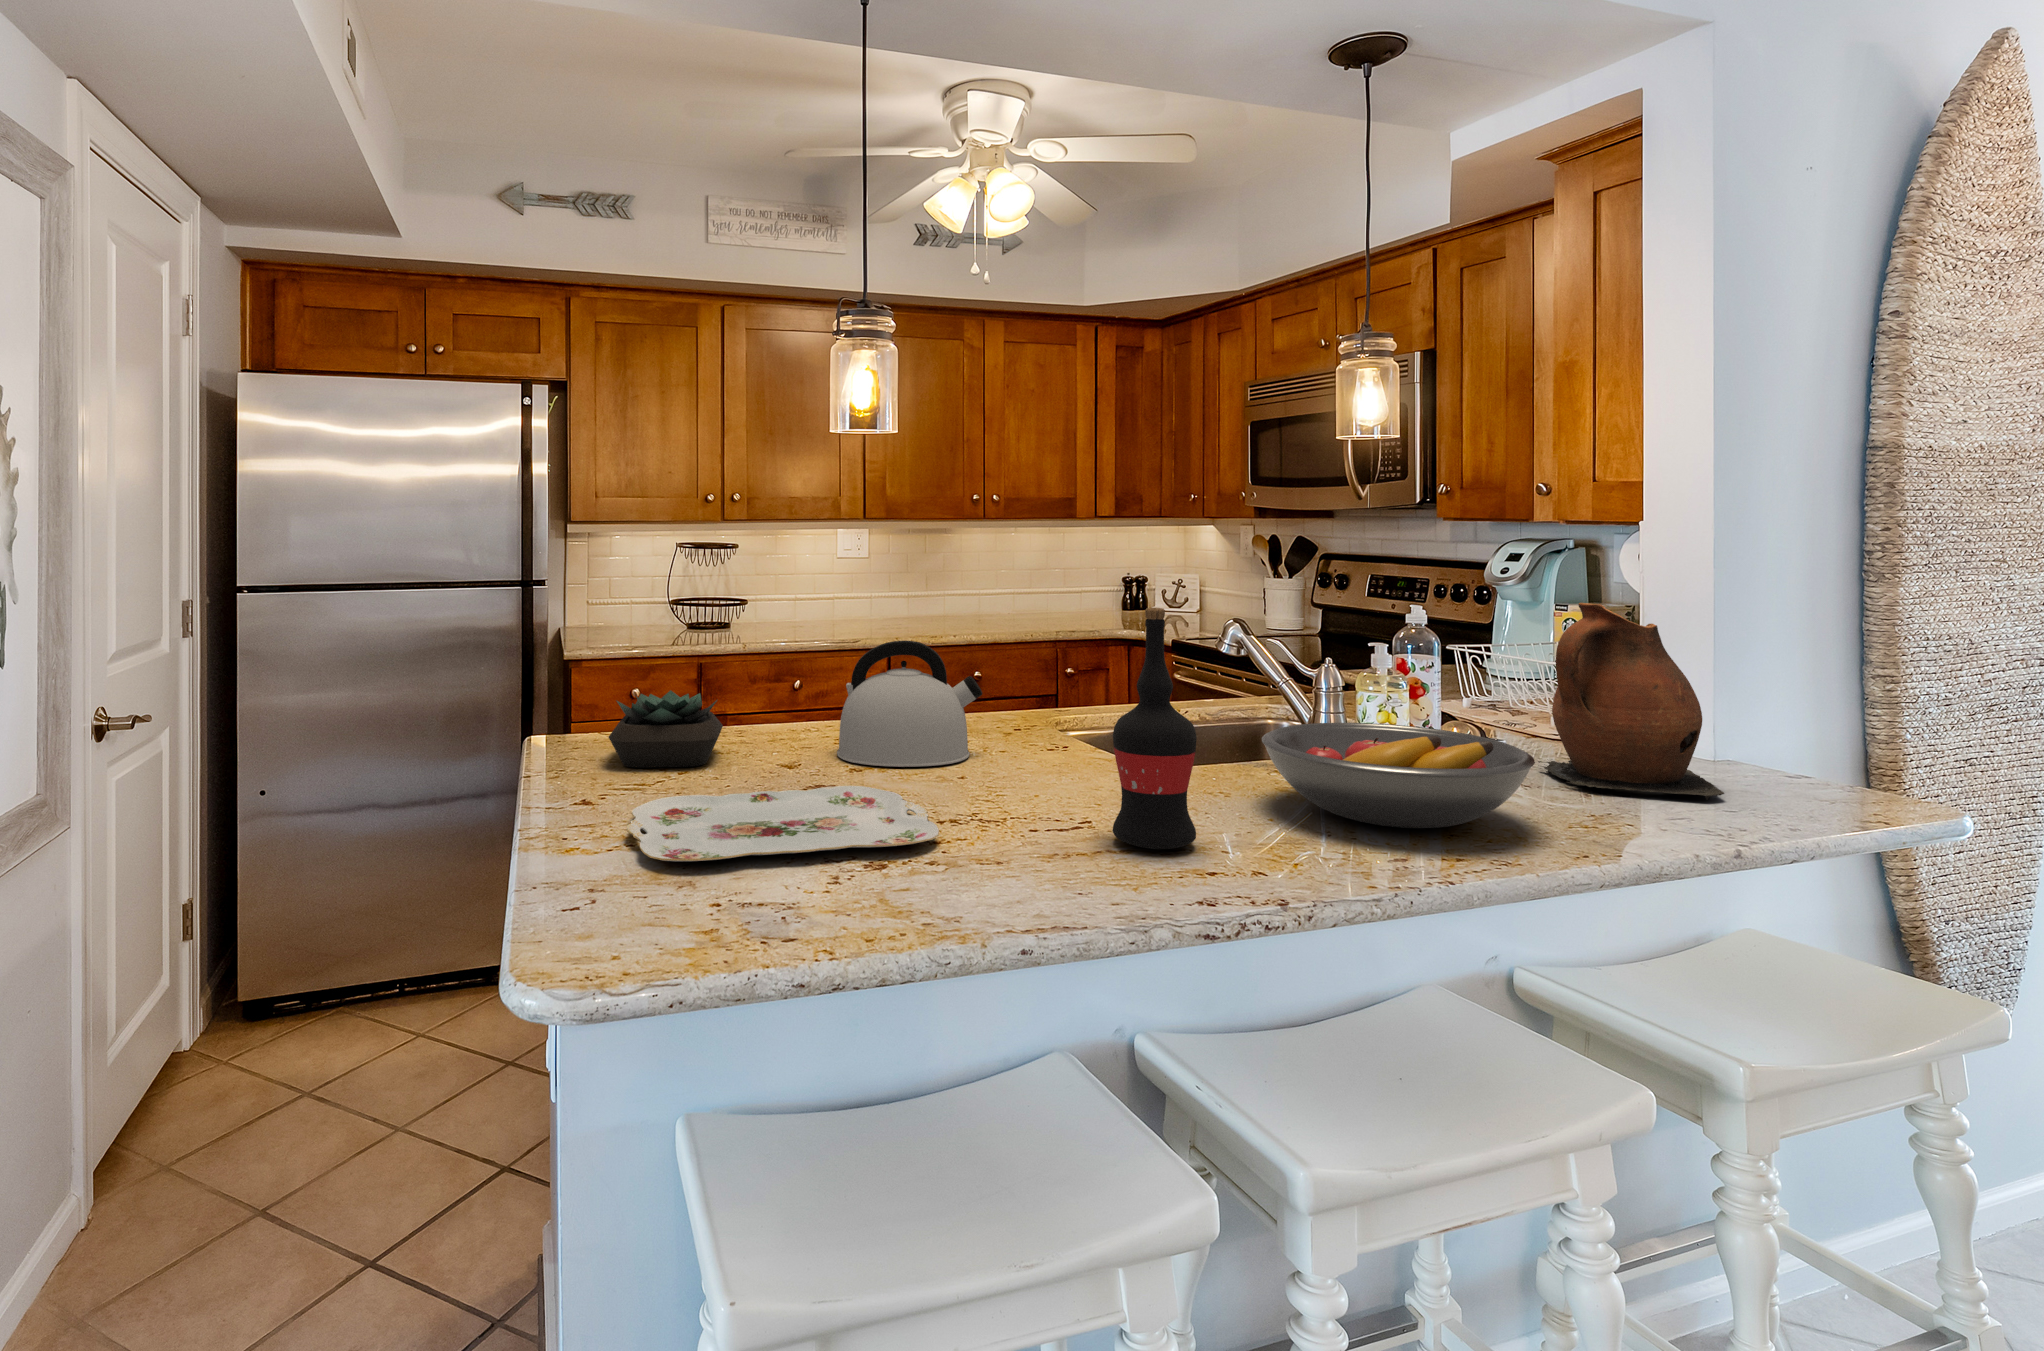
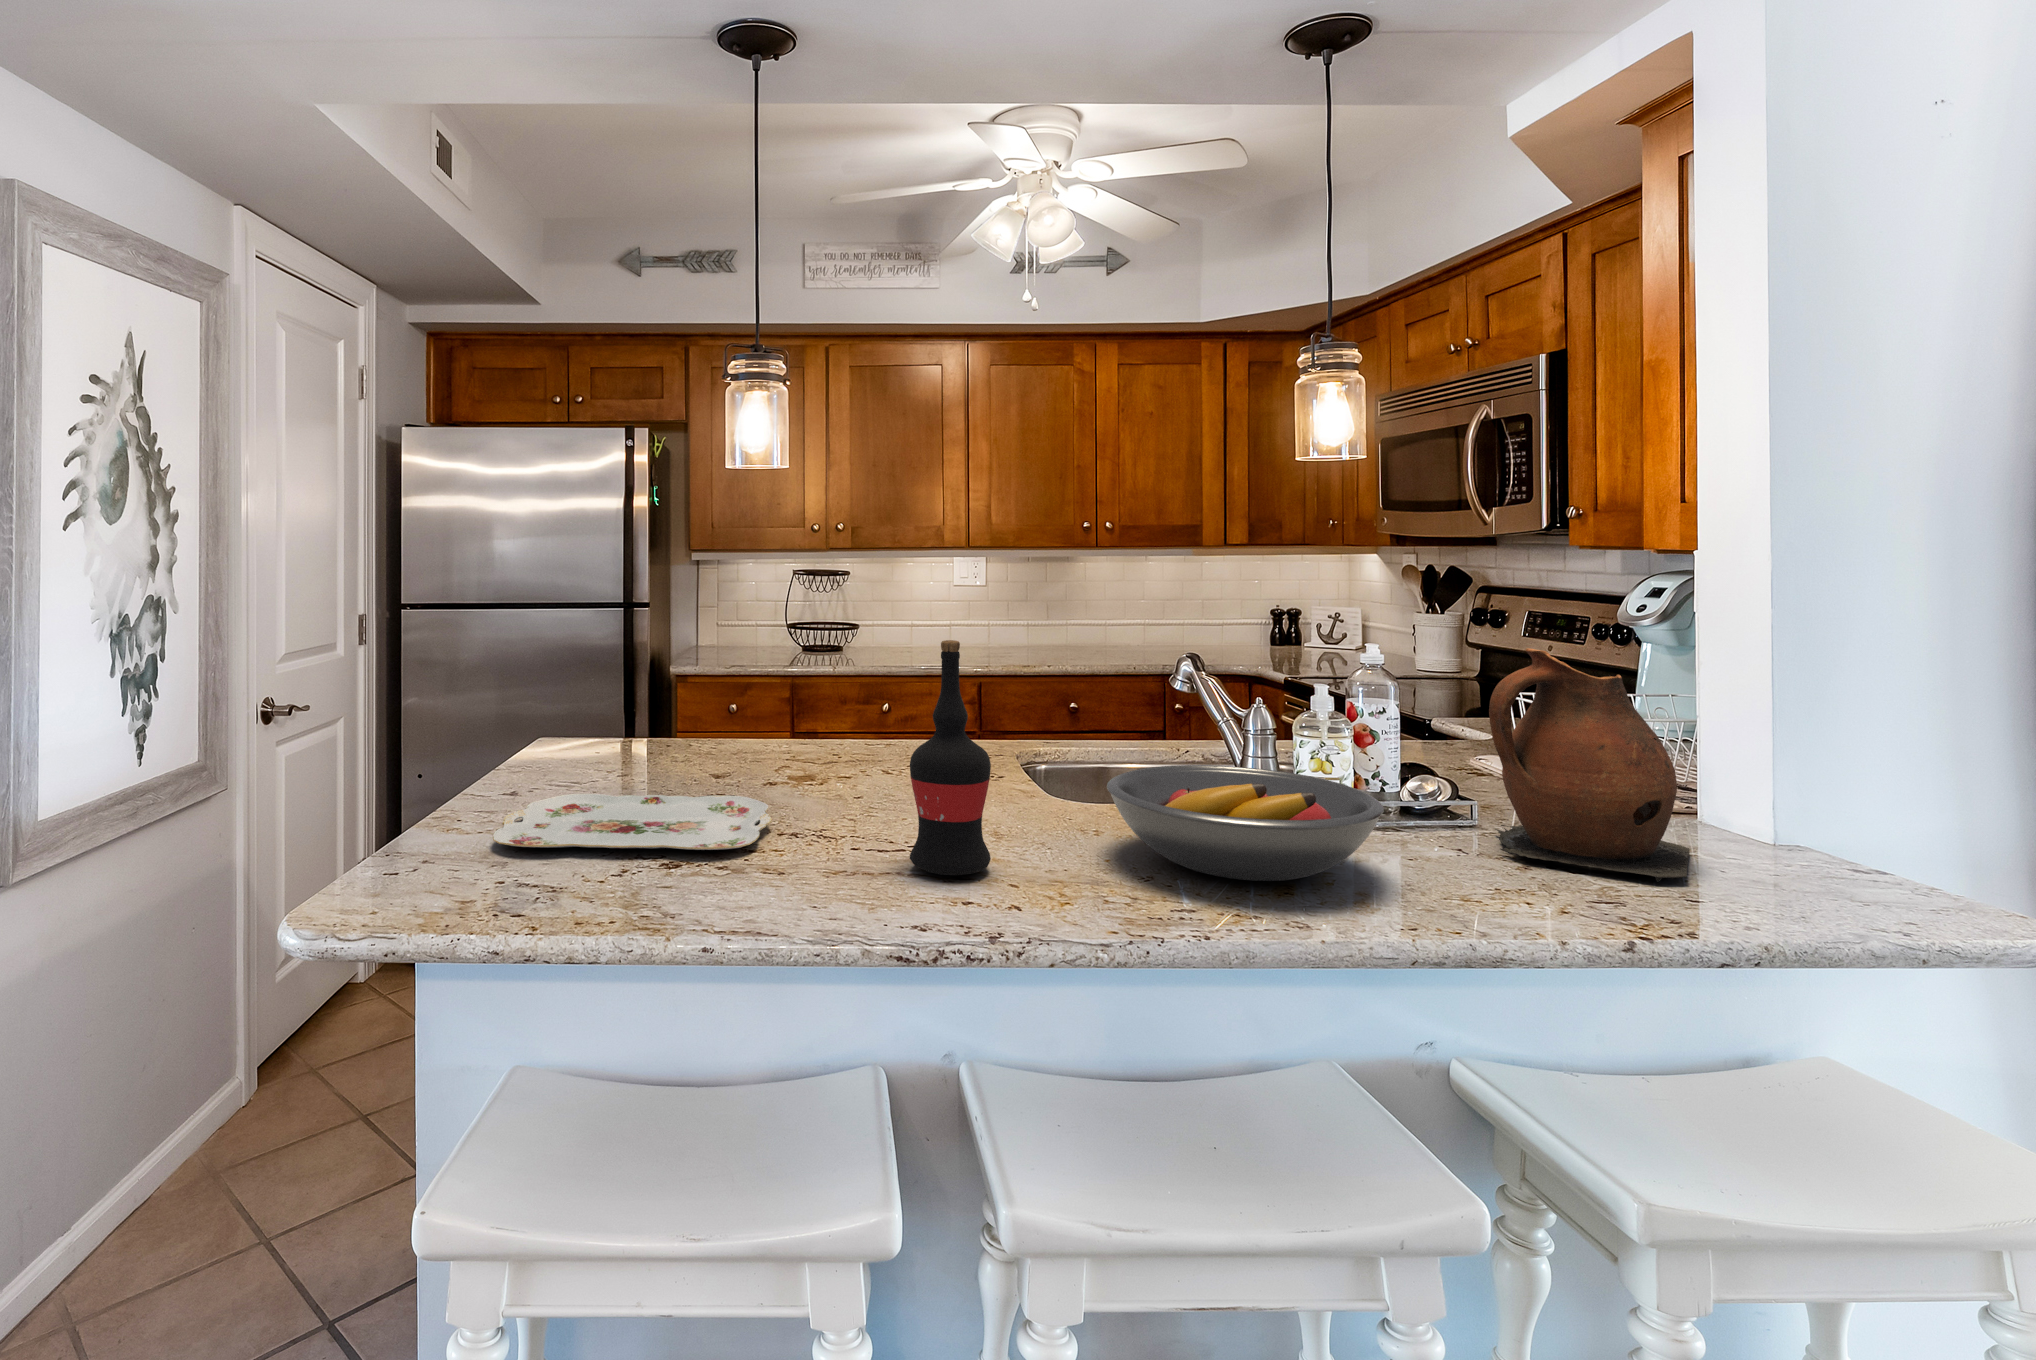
kettle: present [837,640,982,767] -> none [773,665,908,784]
succulent plant: present [609,690,723,768] -> none [572,704,683,770]

